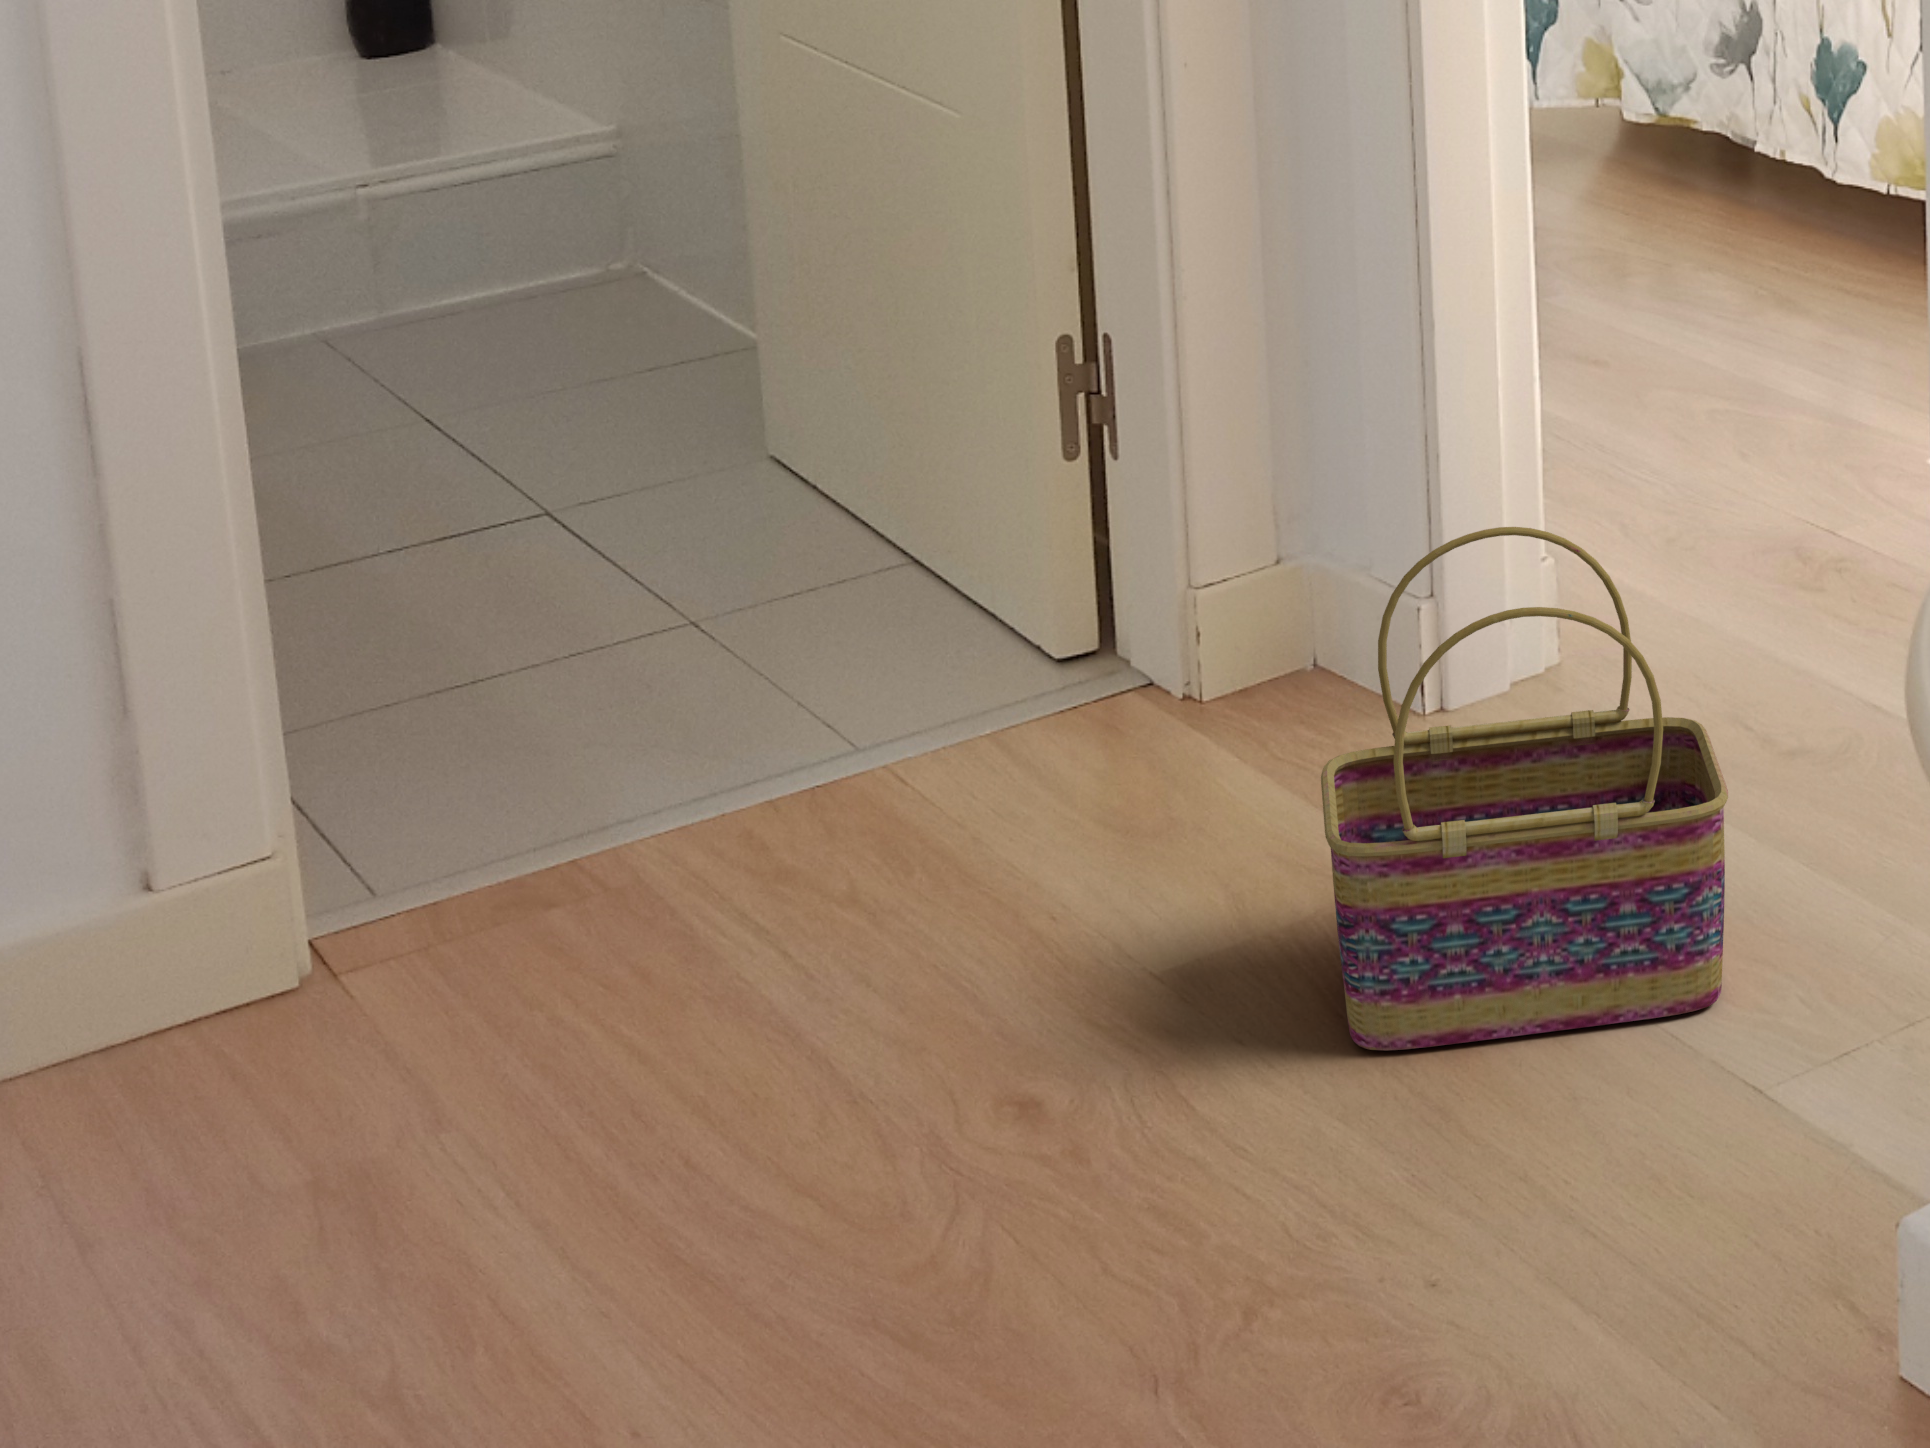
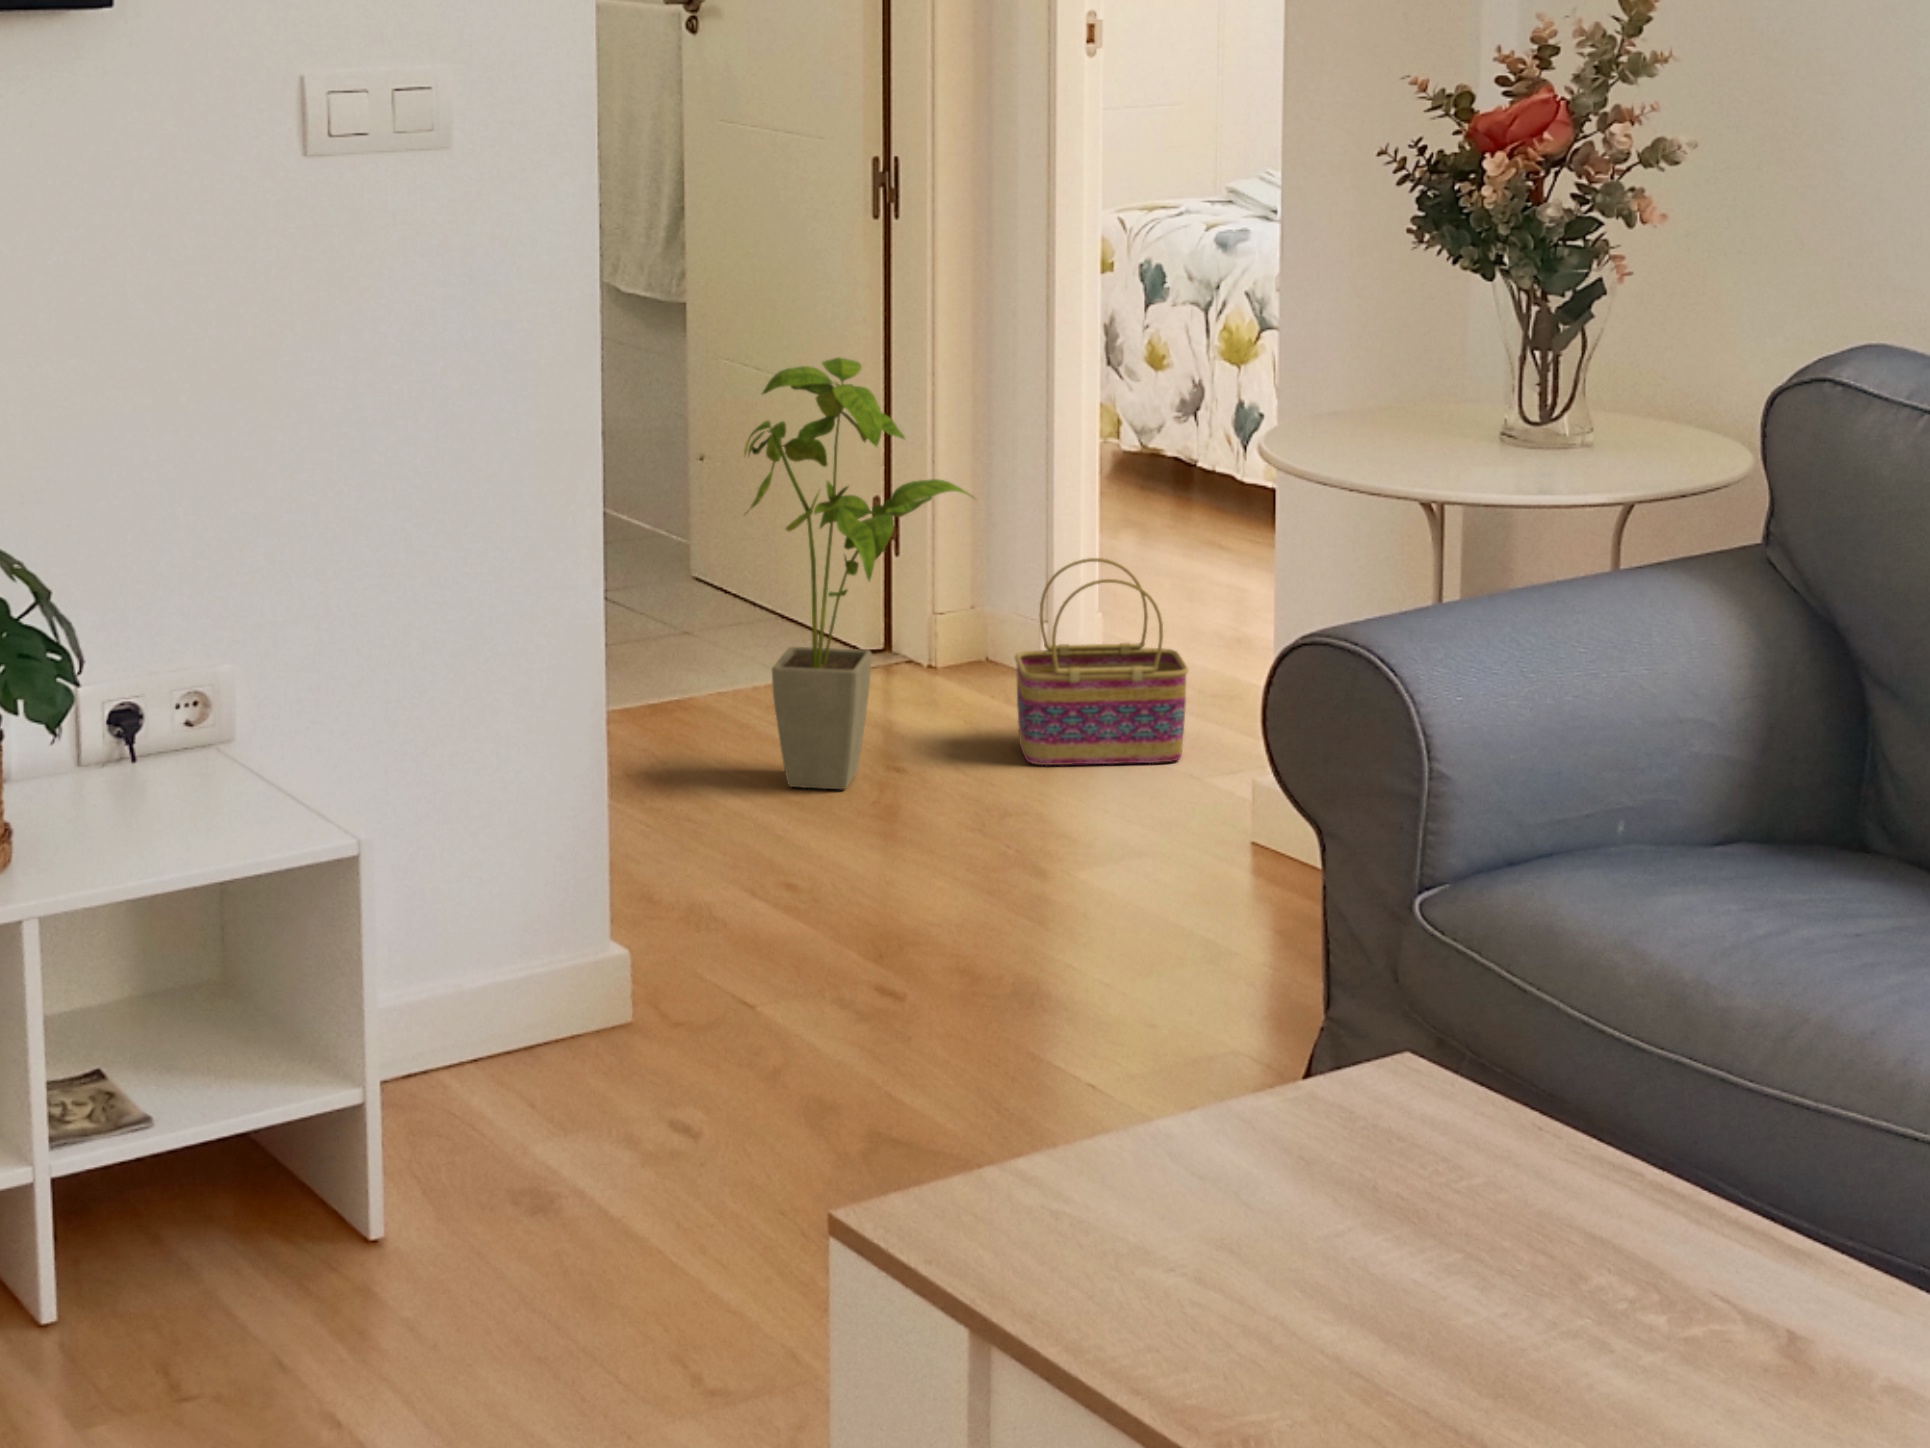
house plant: none [538,128,1182,1210] -> present [744,357,974,789]

